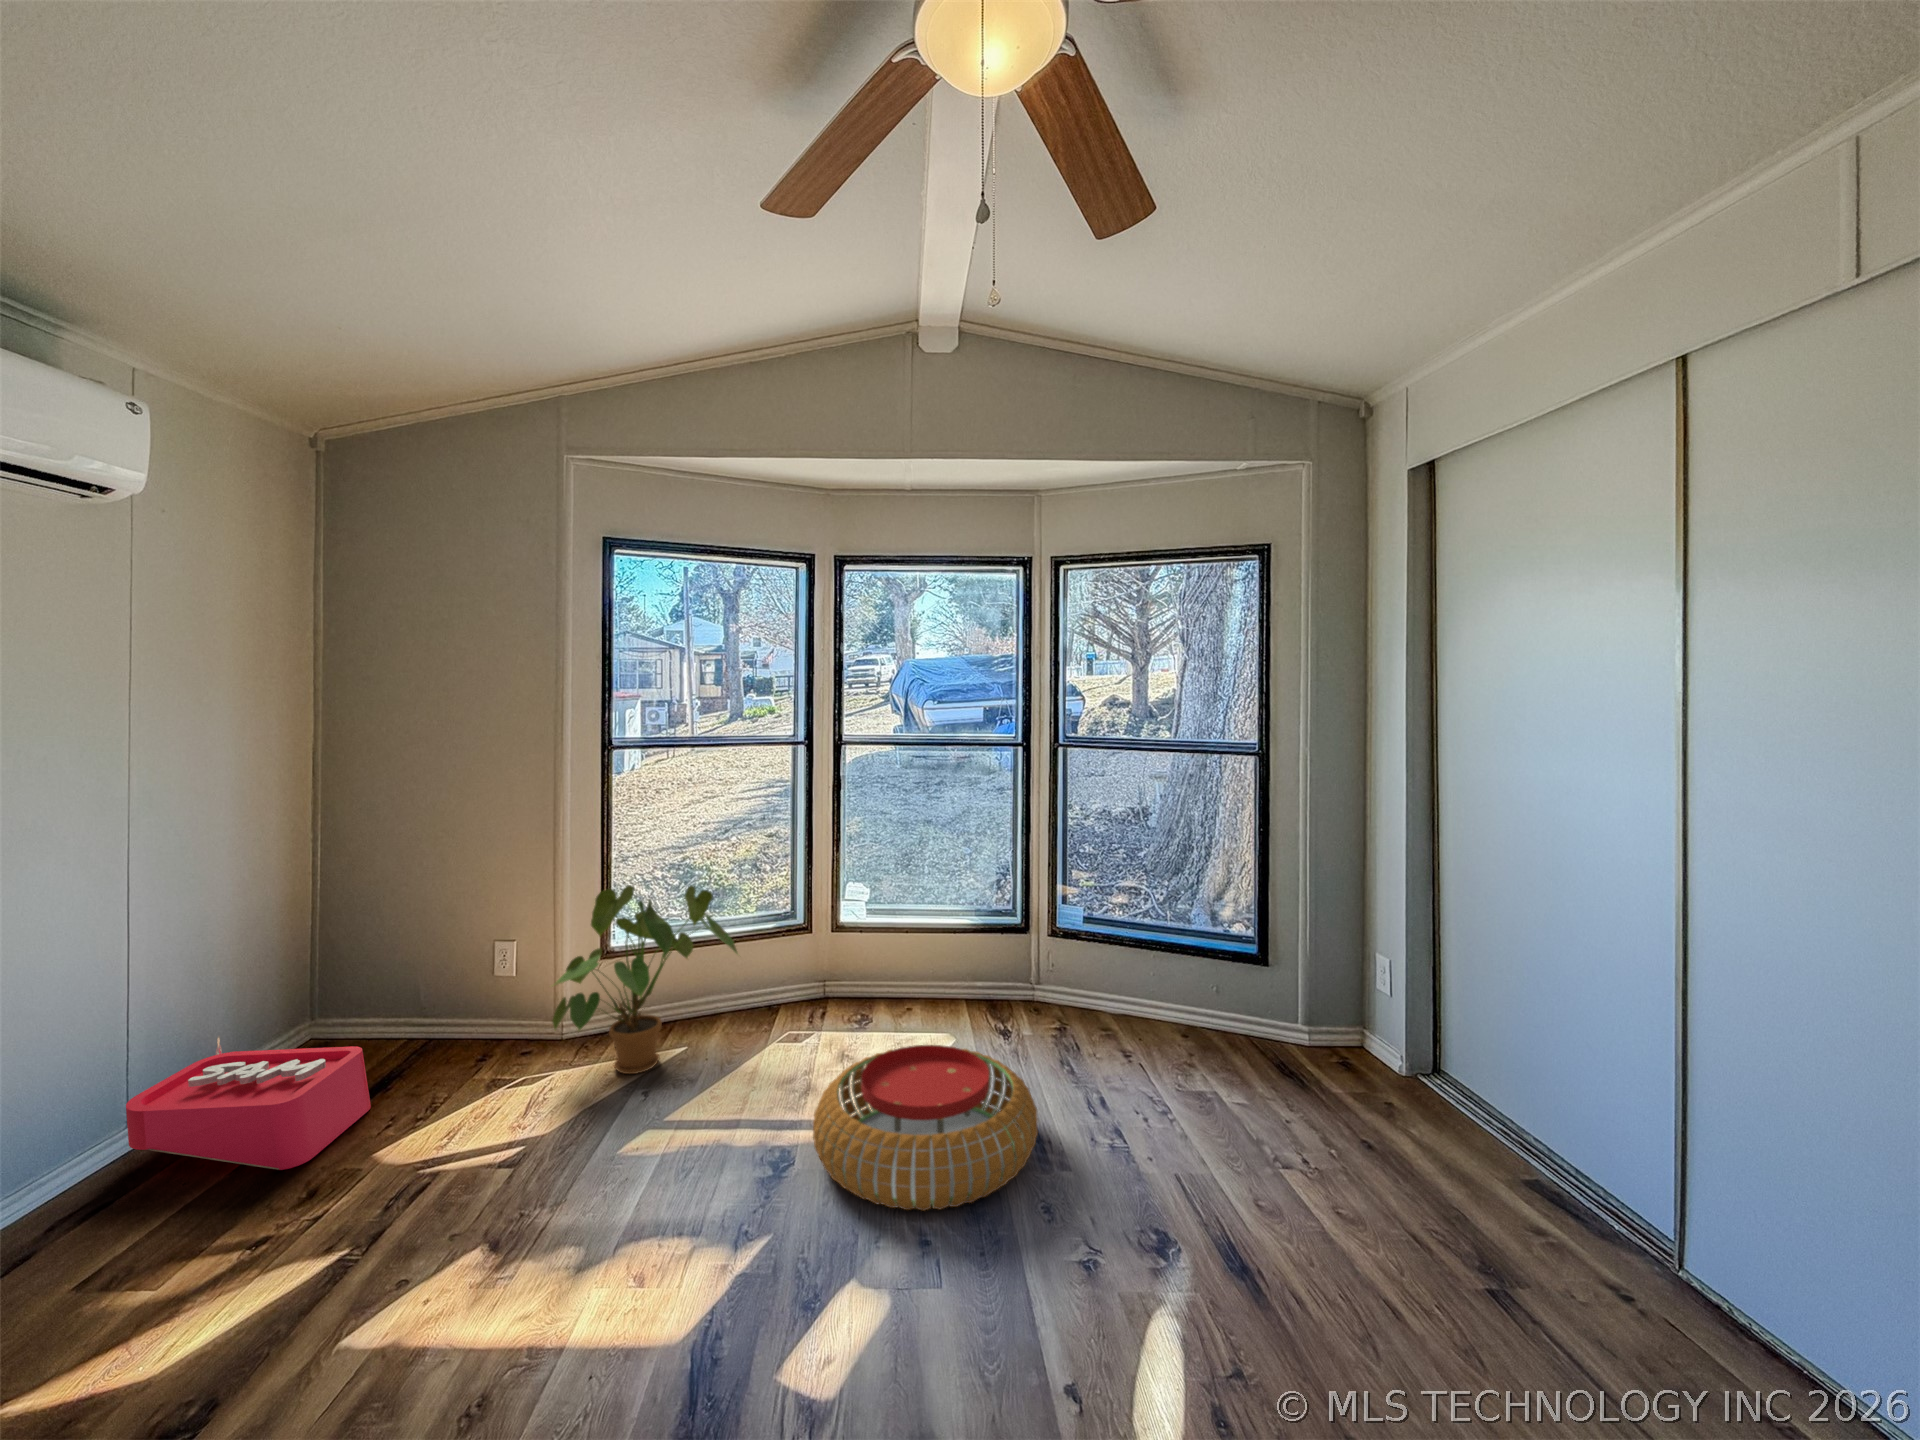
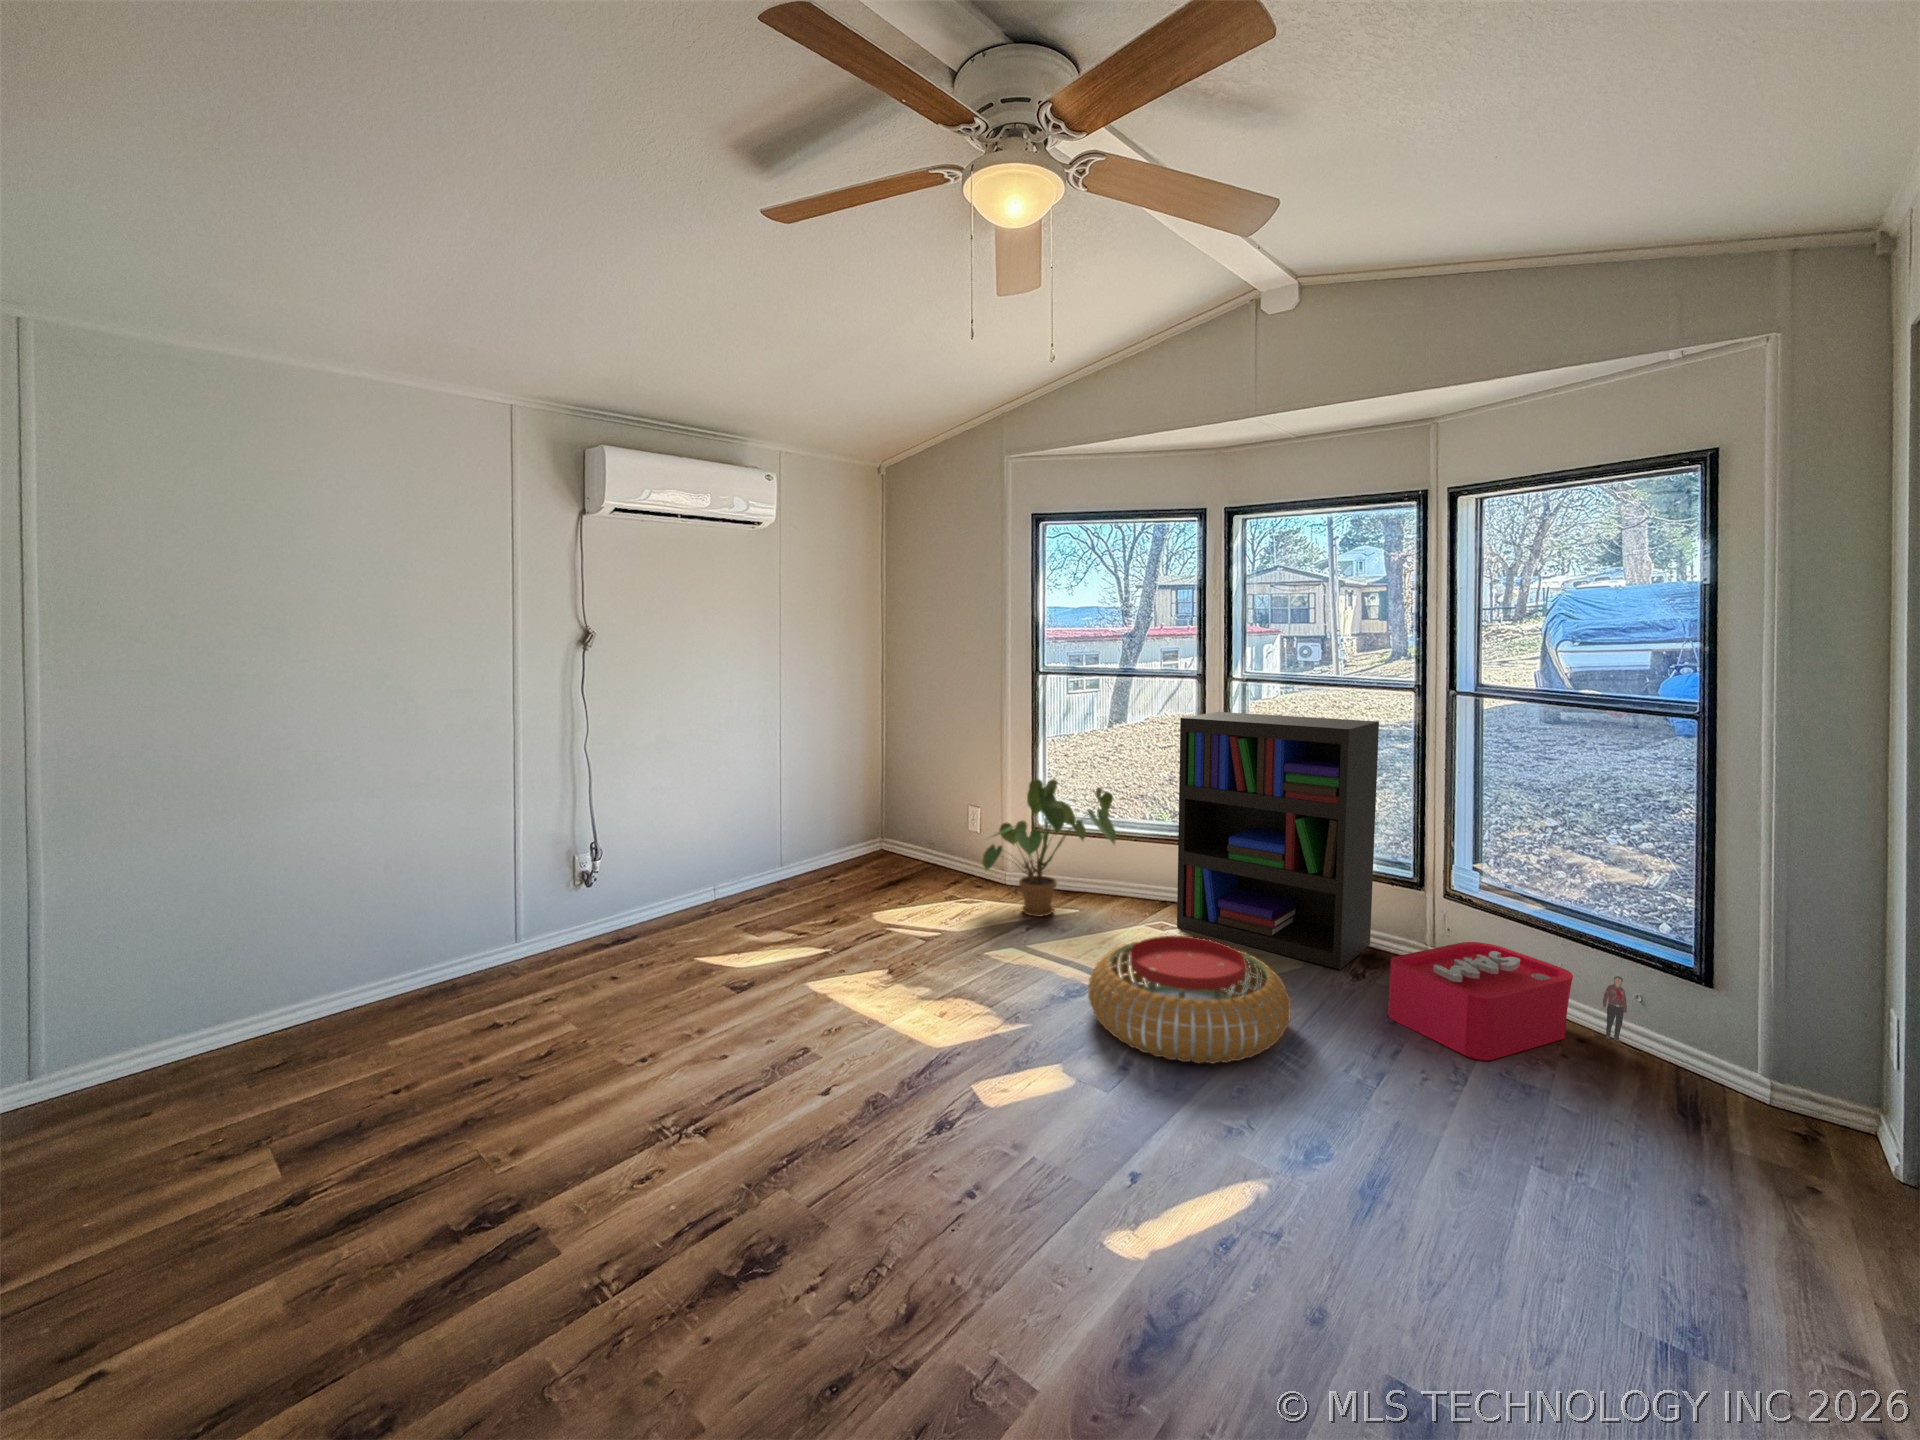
bookshelf: none [806,780,991,1034] -> present [1177,712,1379,969]
storage bin: present [126,1036,371,1170] -> present [1388,942,1627,1060]

